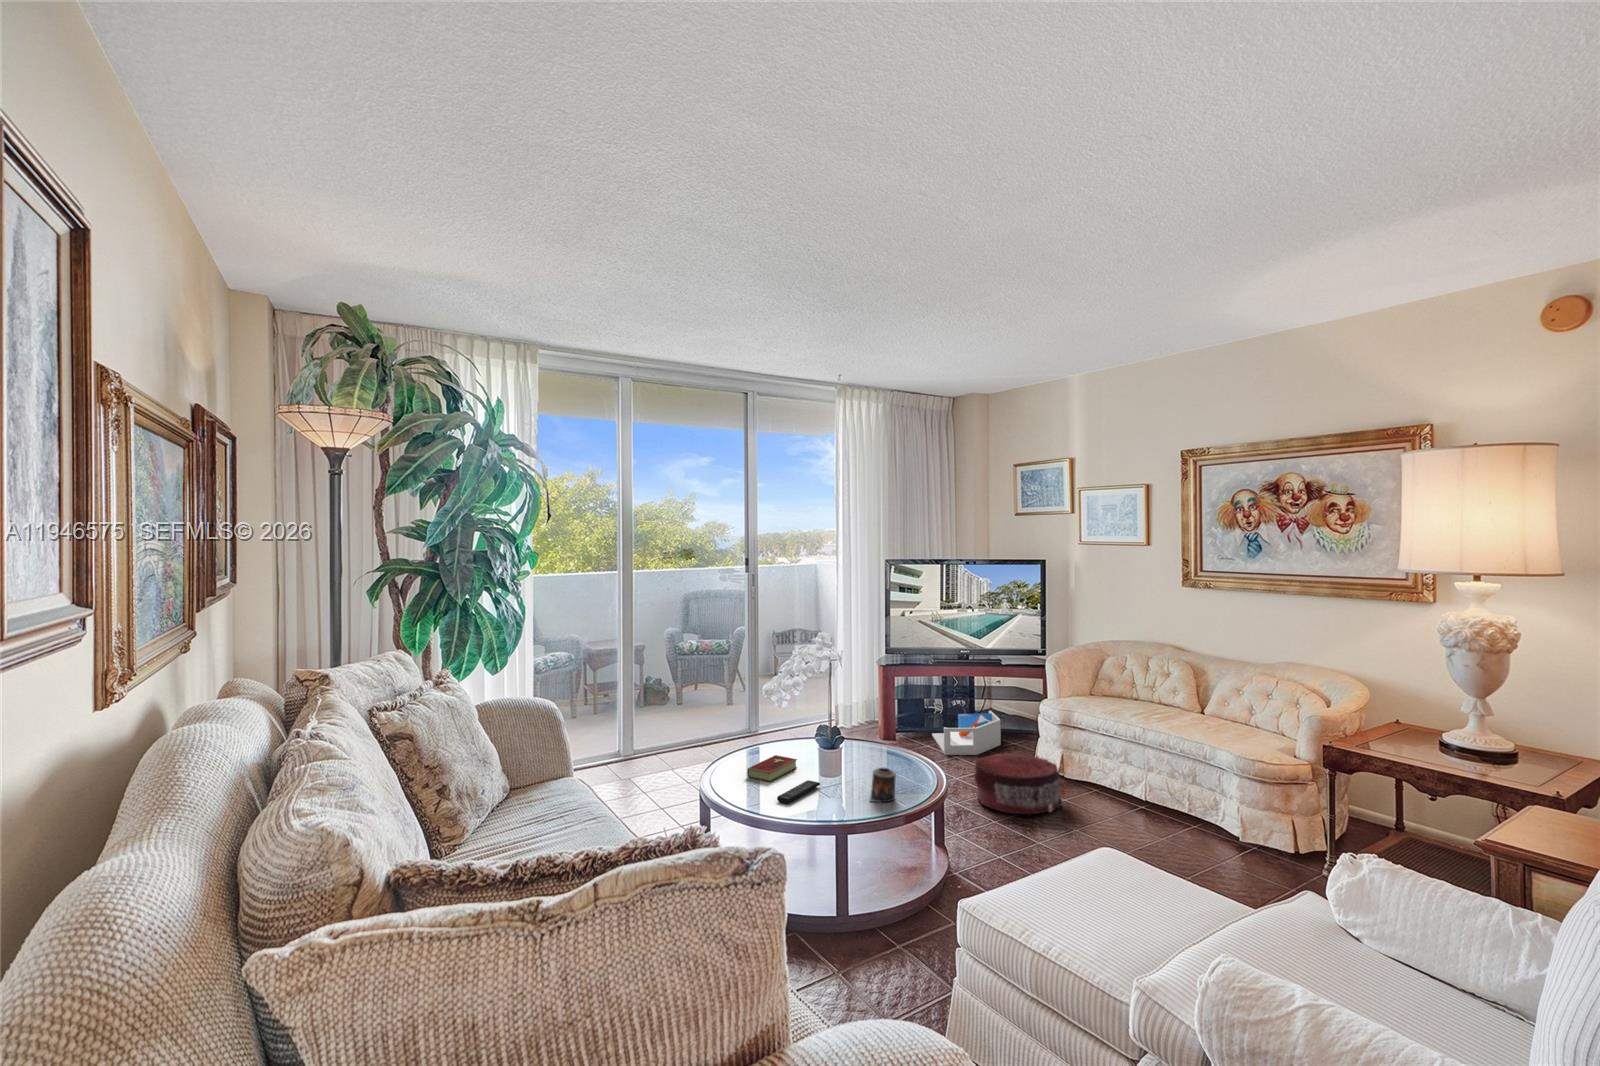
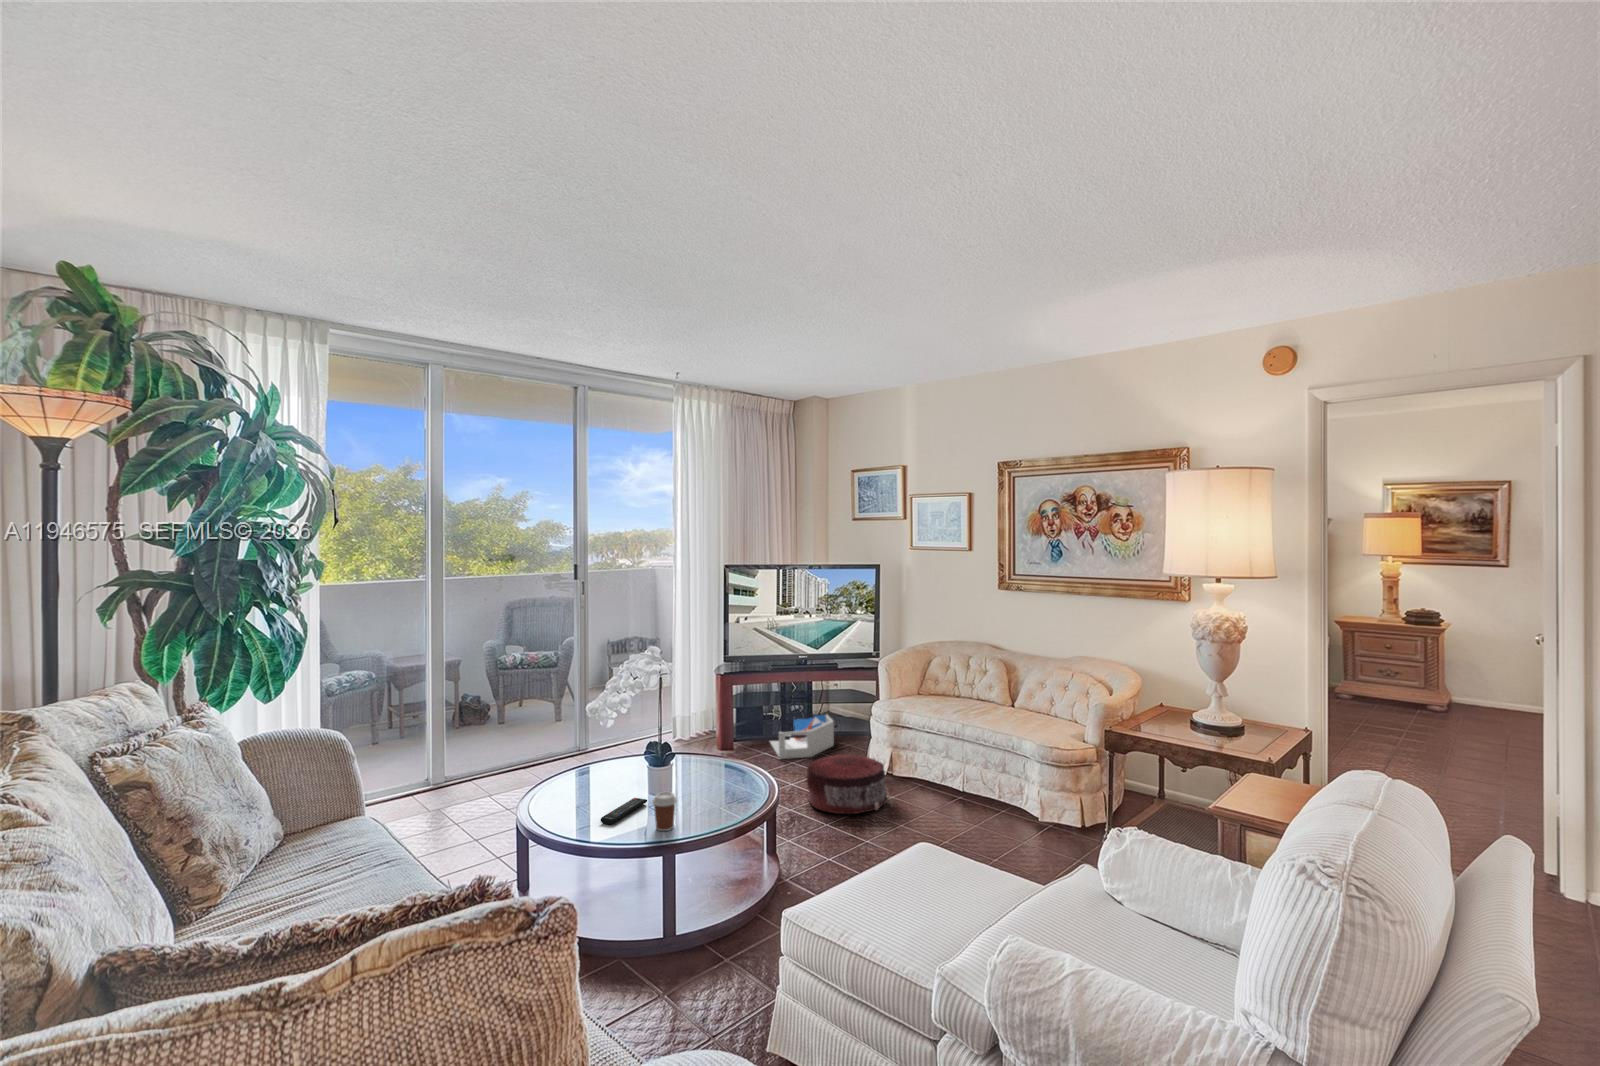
hardcover book: present [747,755,797,782] -> none [570,773,624,802]
candle: present [870,768,896,802] -> none [698,780,725,816]
coffee cup: none [826,776,850,814] -> present [652,792,677,831]

